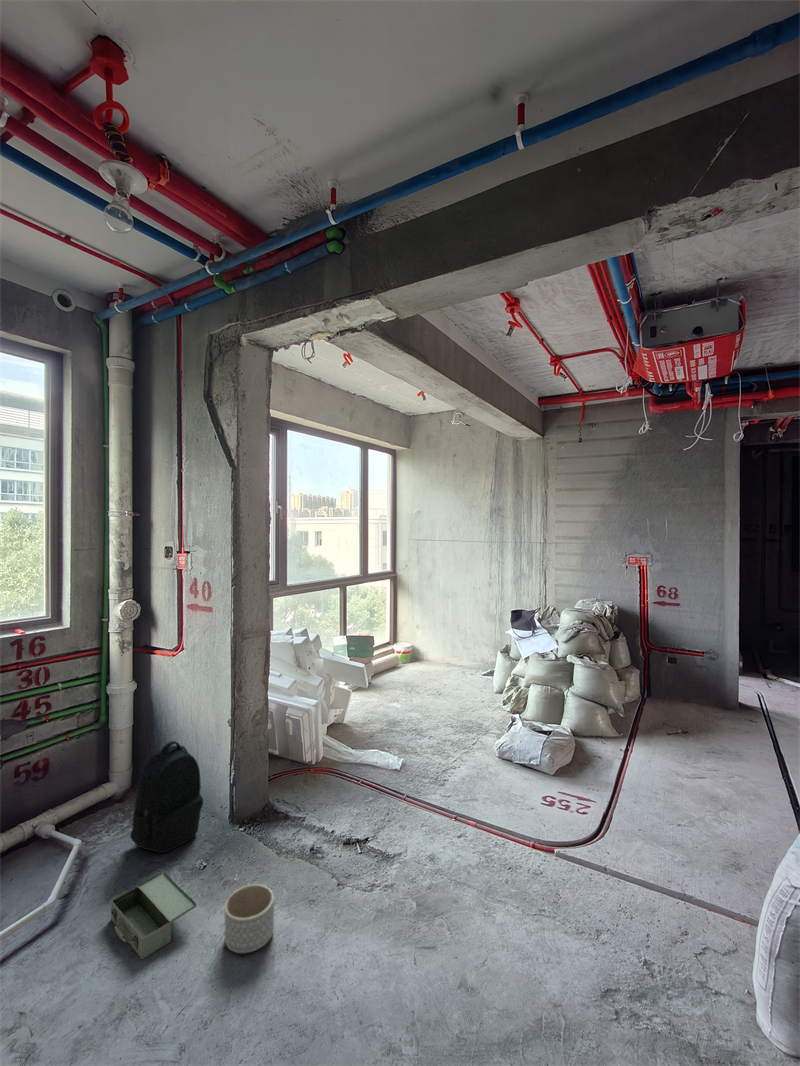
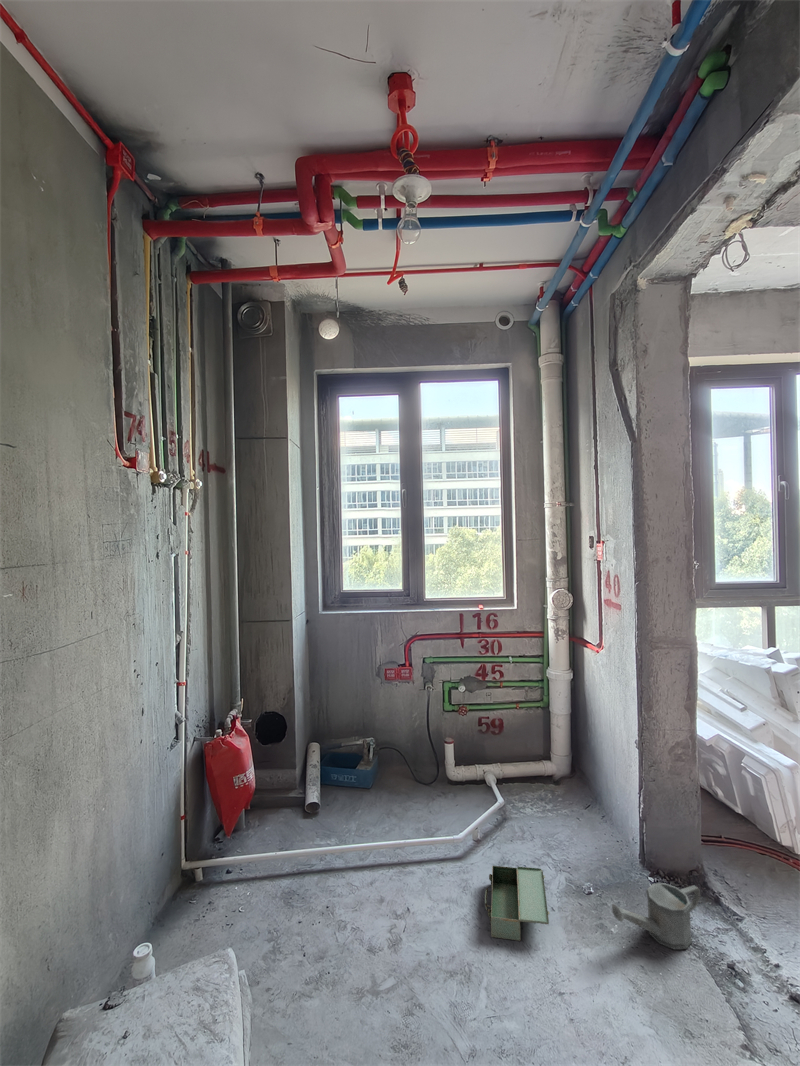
backpack: present [130,741,203,853] -> none [541,741,611,857]
watering can: none [242,811,286,866] -> present [612,883,700,949]
planter: present [225,884,274,953] -> none [558,937,620,1027]

